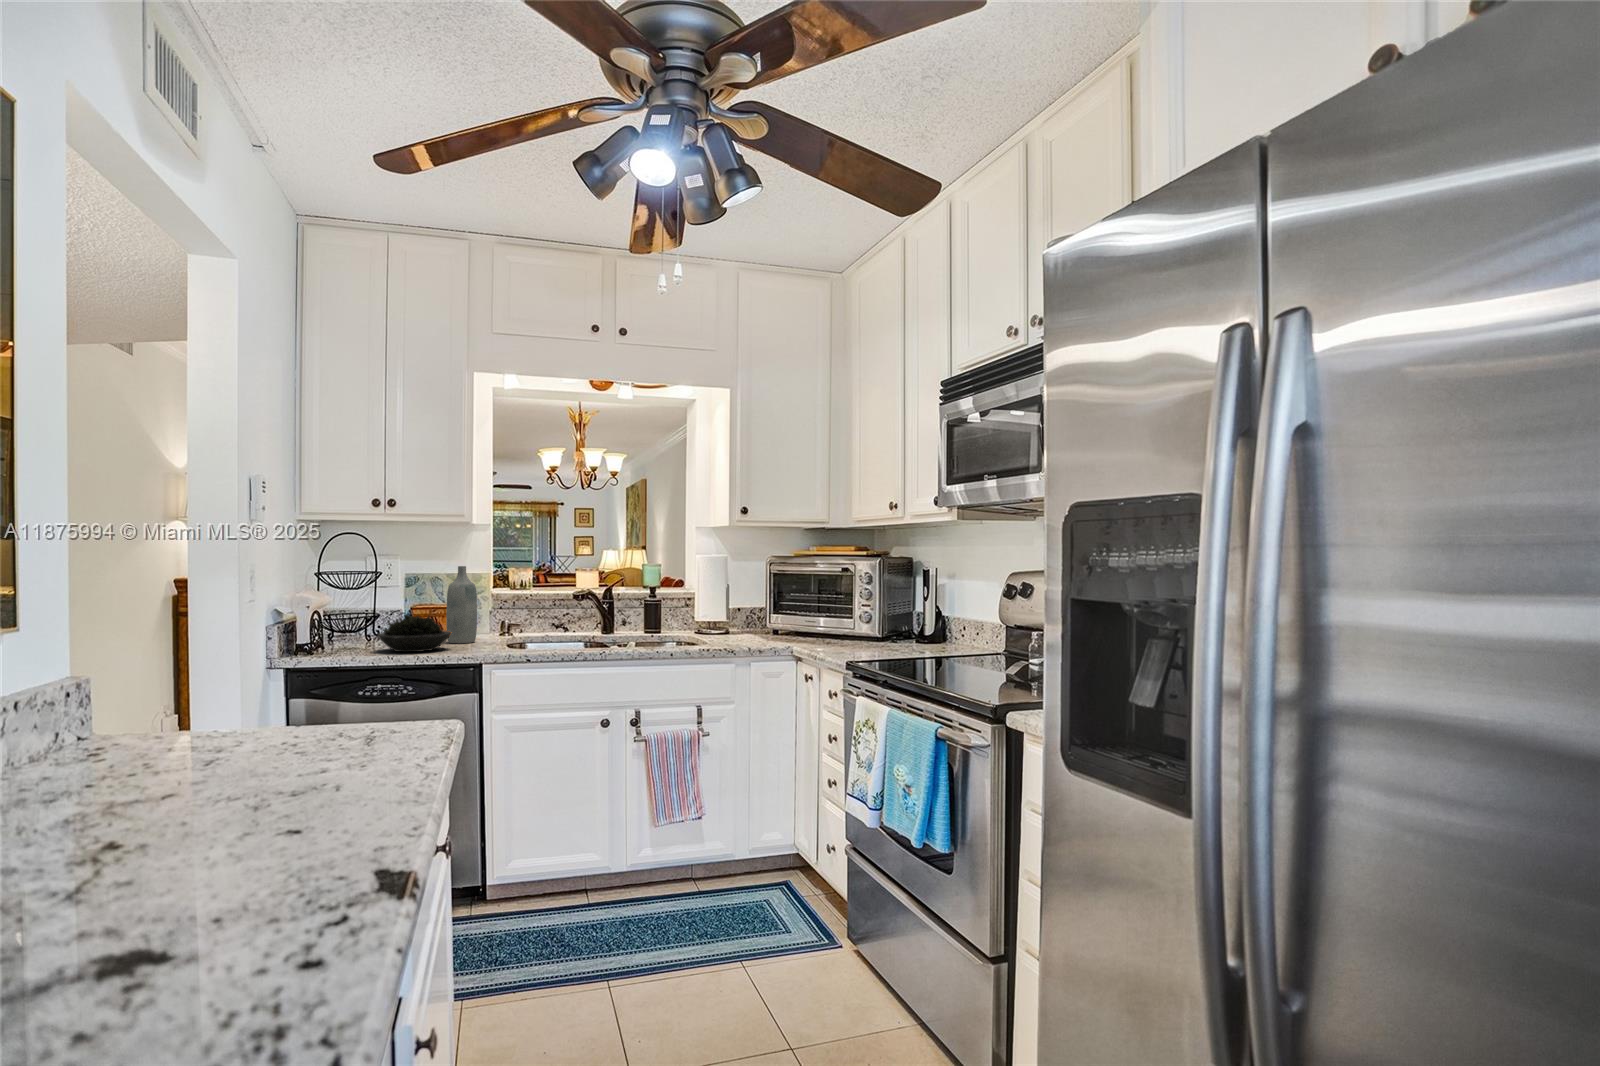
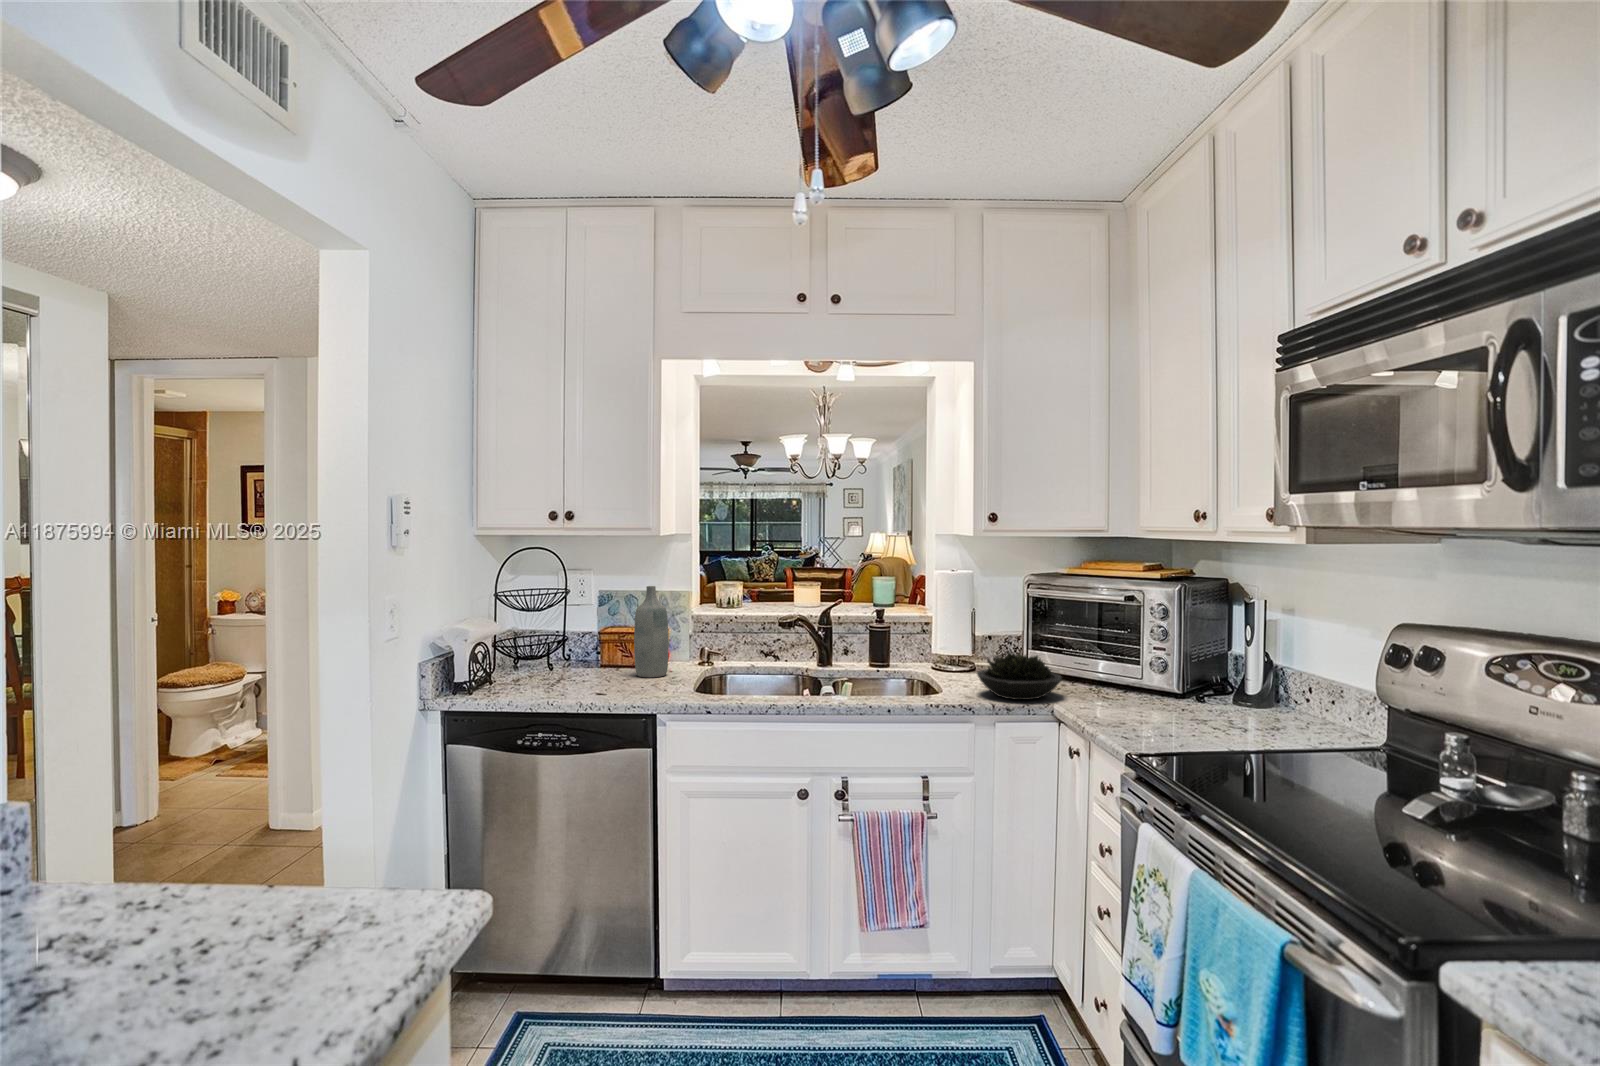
succulent plant: present [378,614,451,652] -> present [977,652,1062,700]

